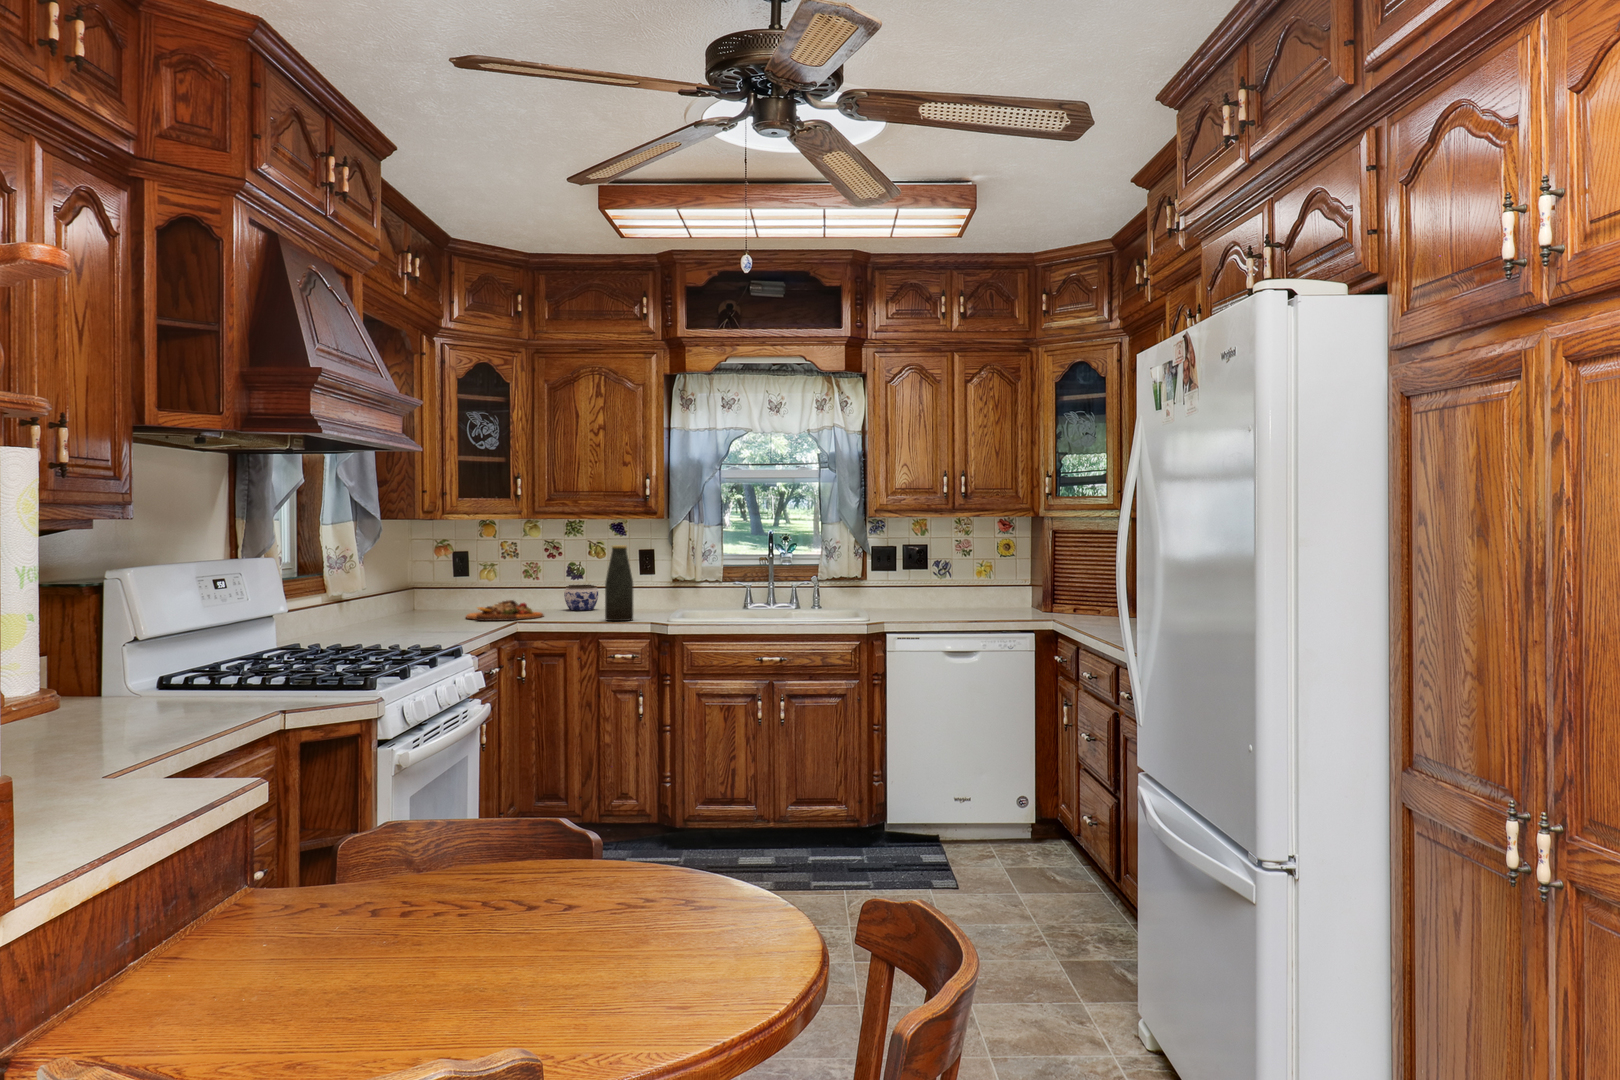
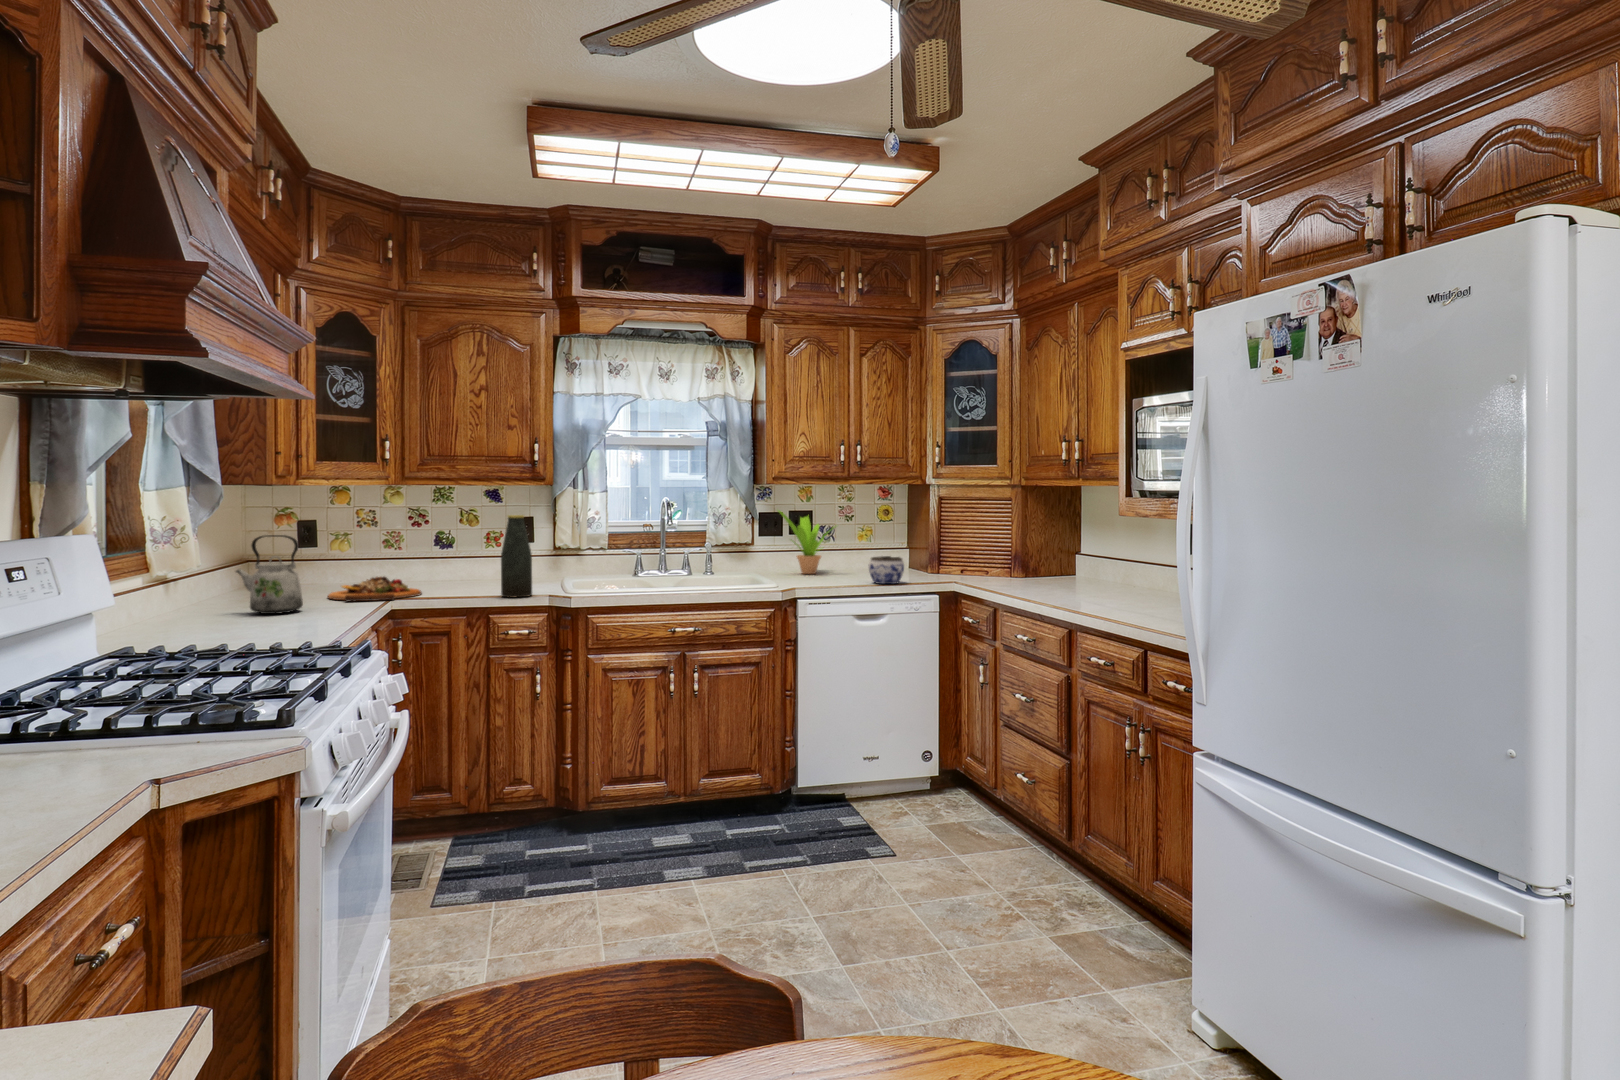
potted plant: none [886,541,950,608] -> present [778,510,833,574]
kettle: none [389,561,439,628] -> present [236,535,303,614]
jar: present [564,585,598,610] -> present [869,556,904,584]

